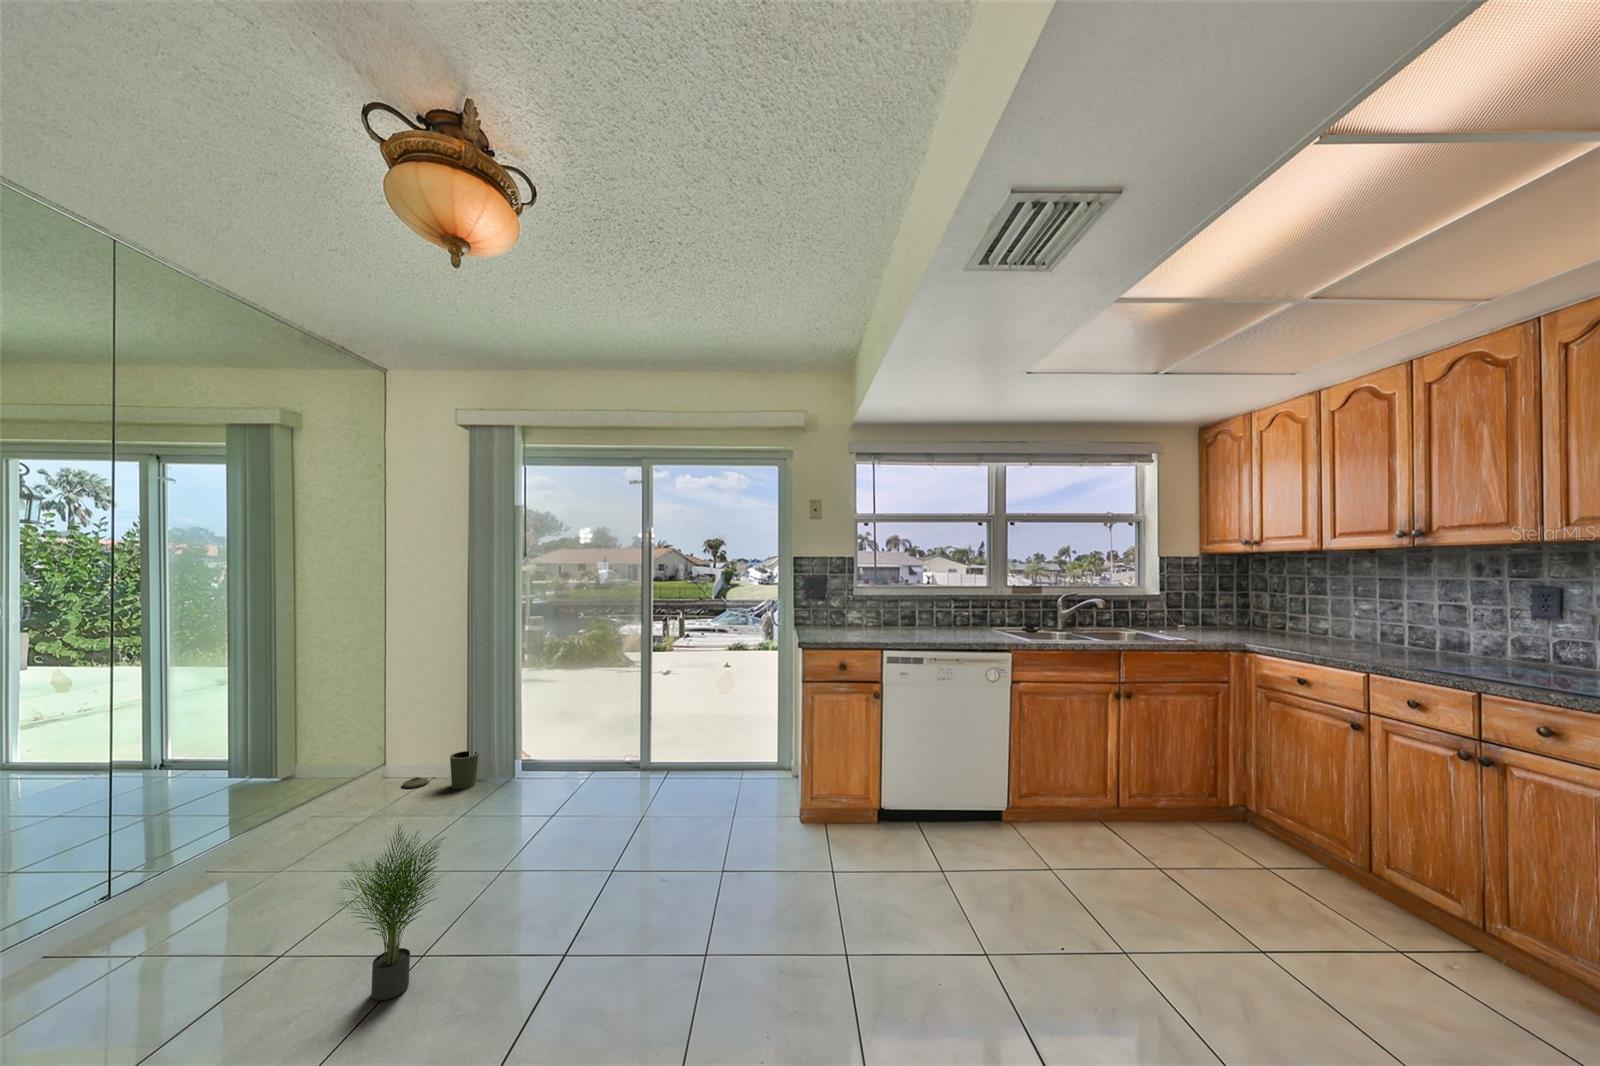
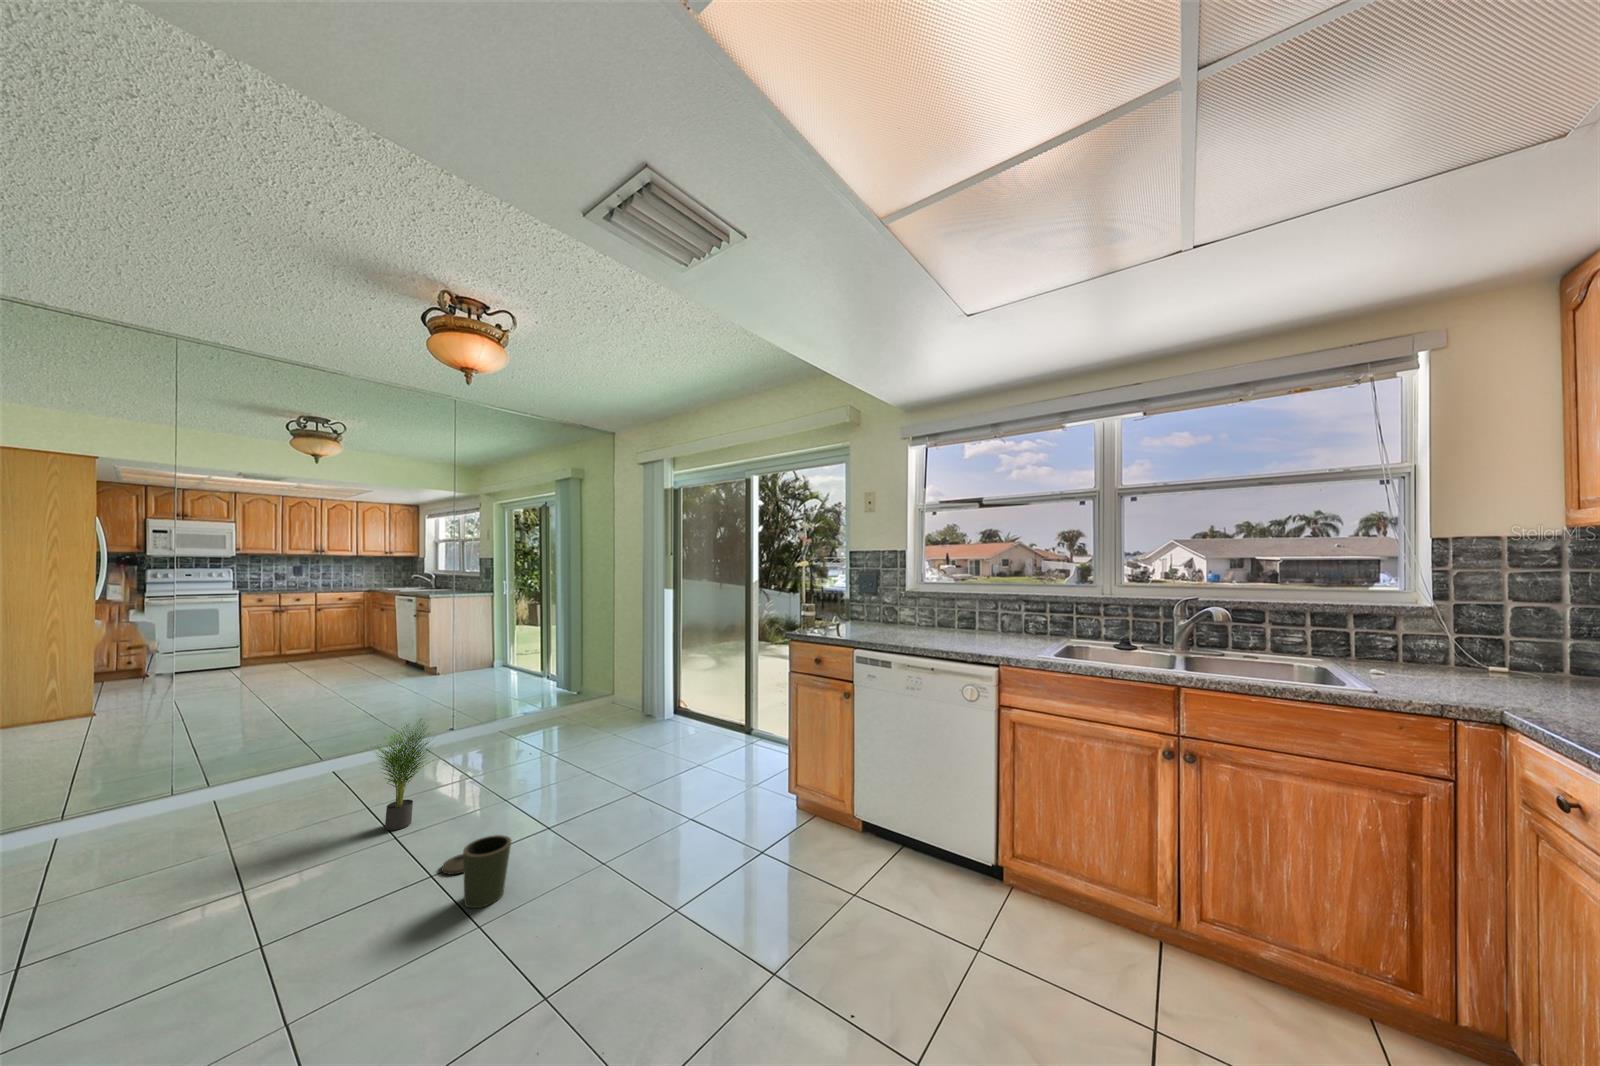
trash can: present [402,751,479,789] -> present [442,835,511,908]

